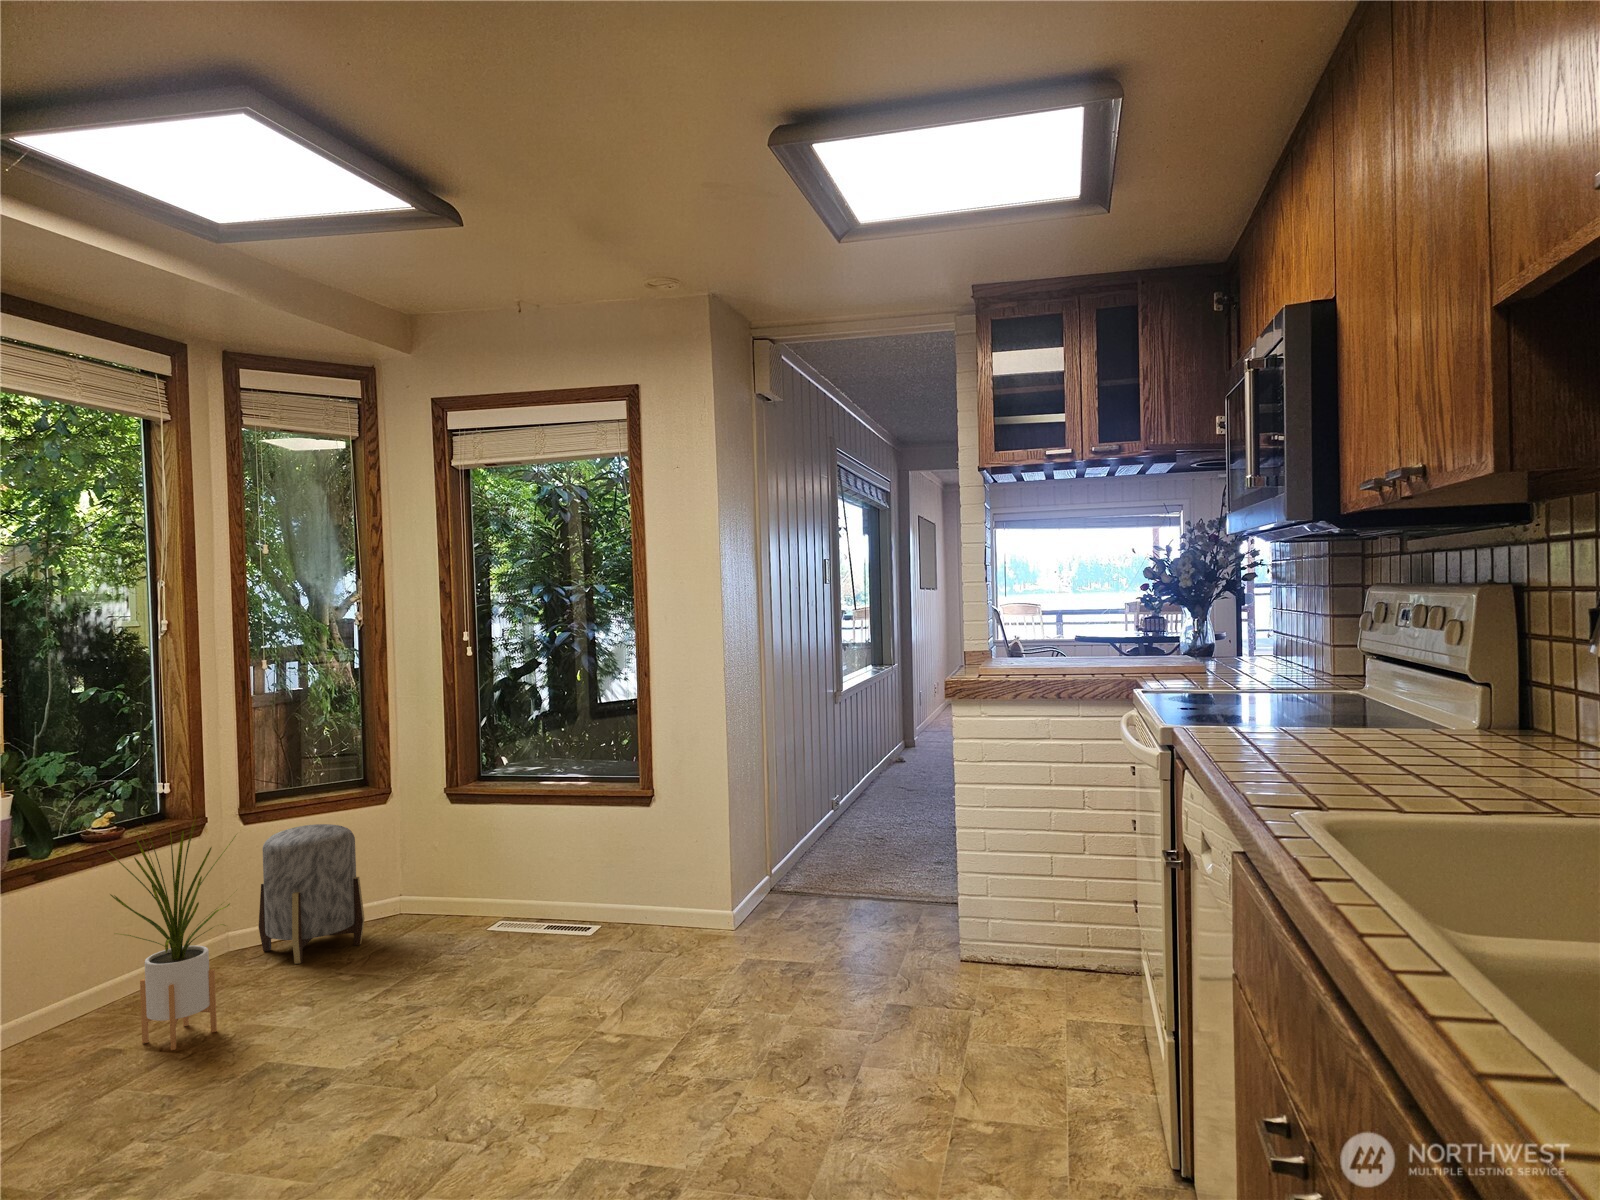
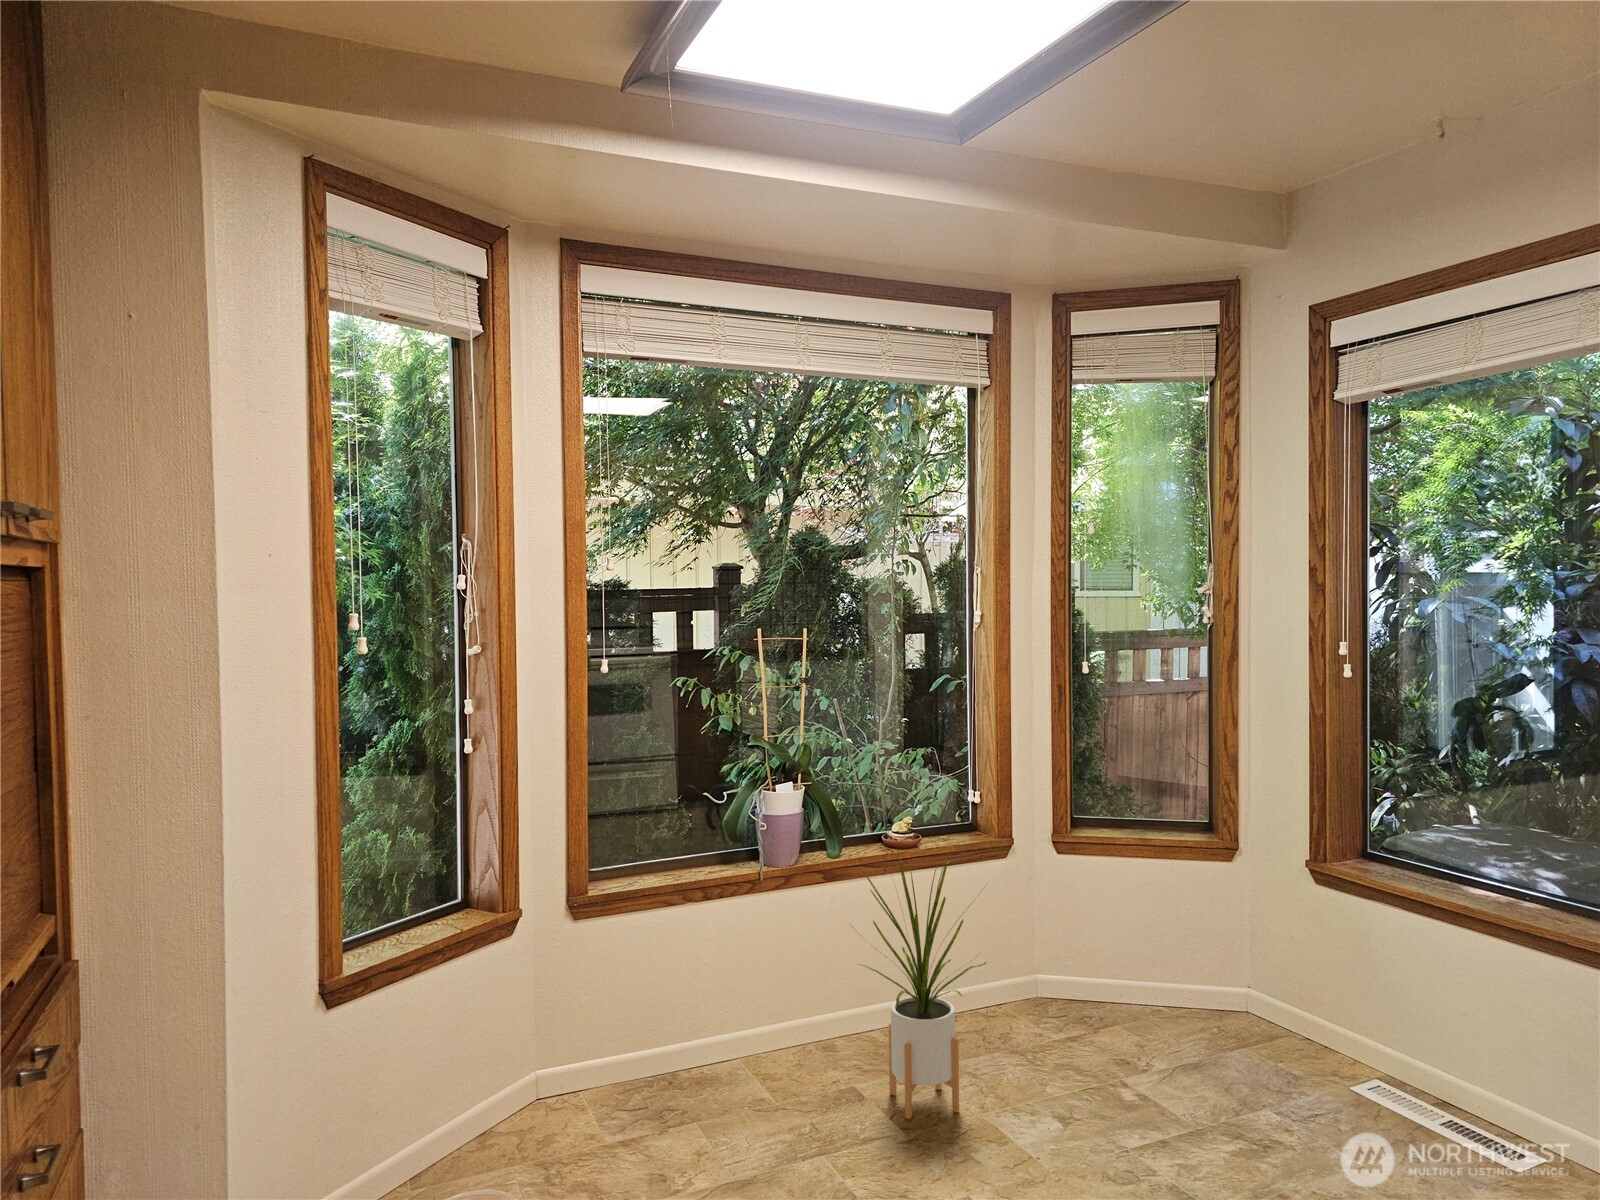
stool: present [259,824,365,964] -> none [1062,873,1179,1048]

